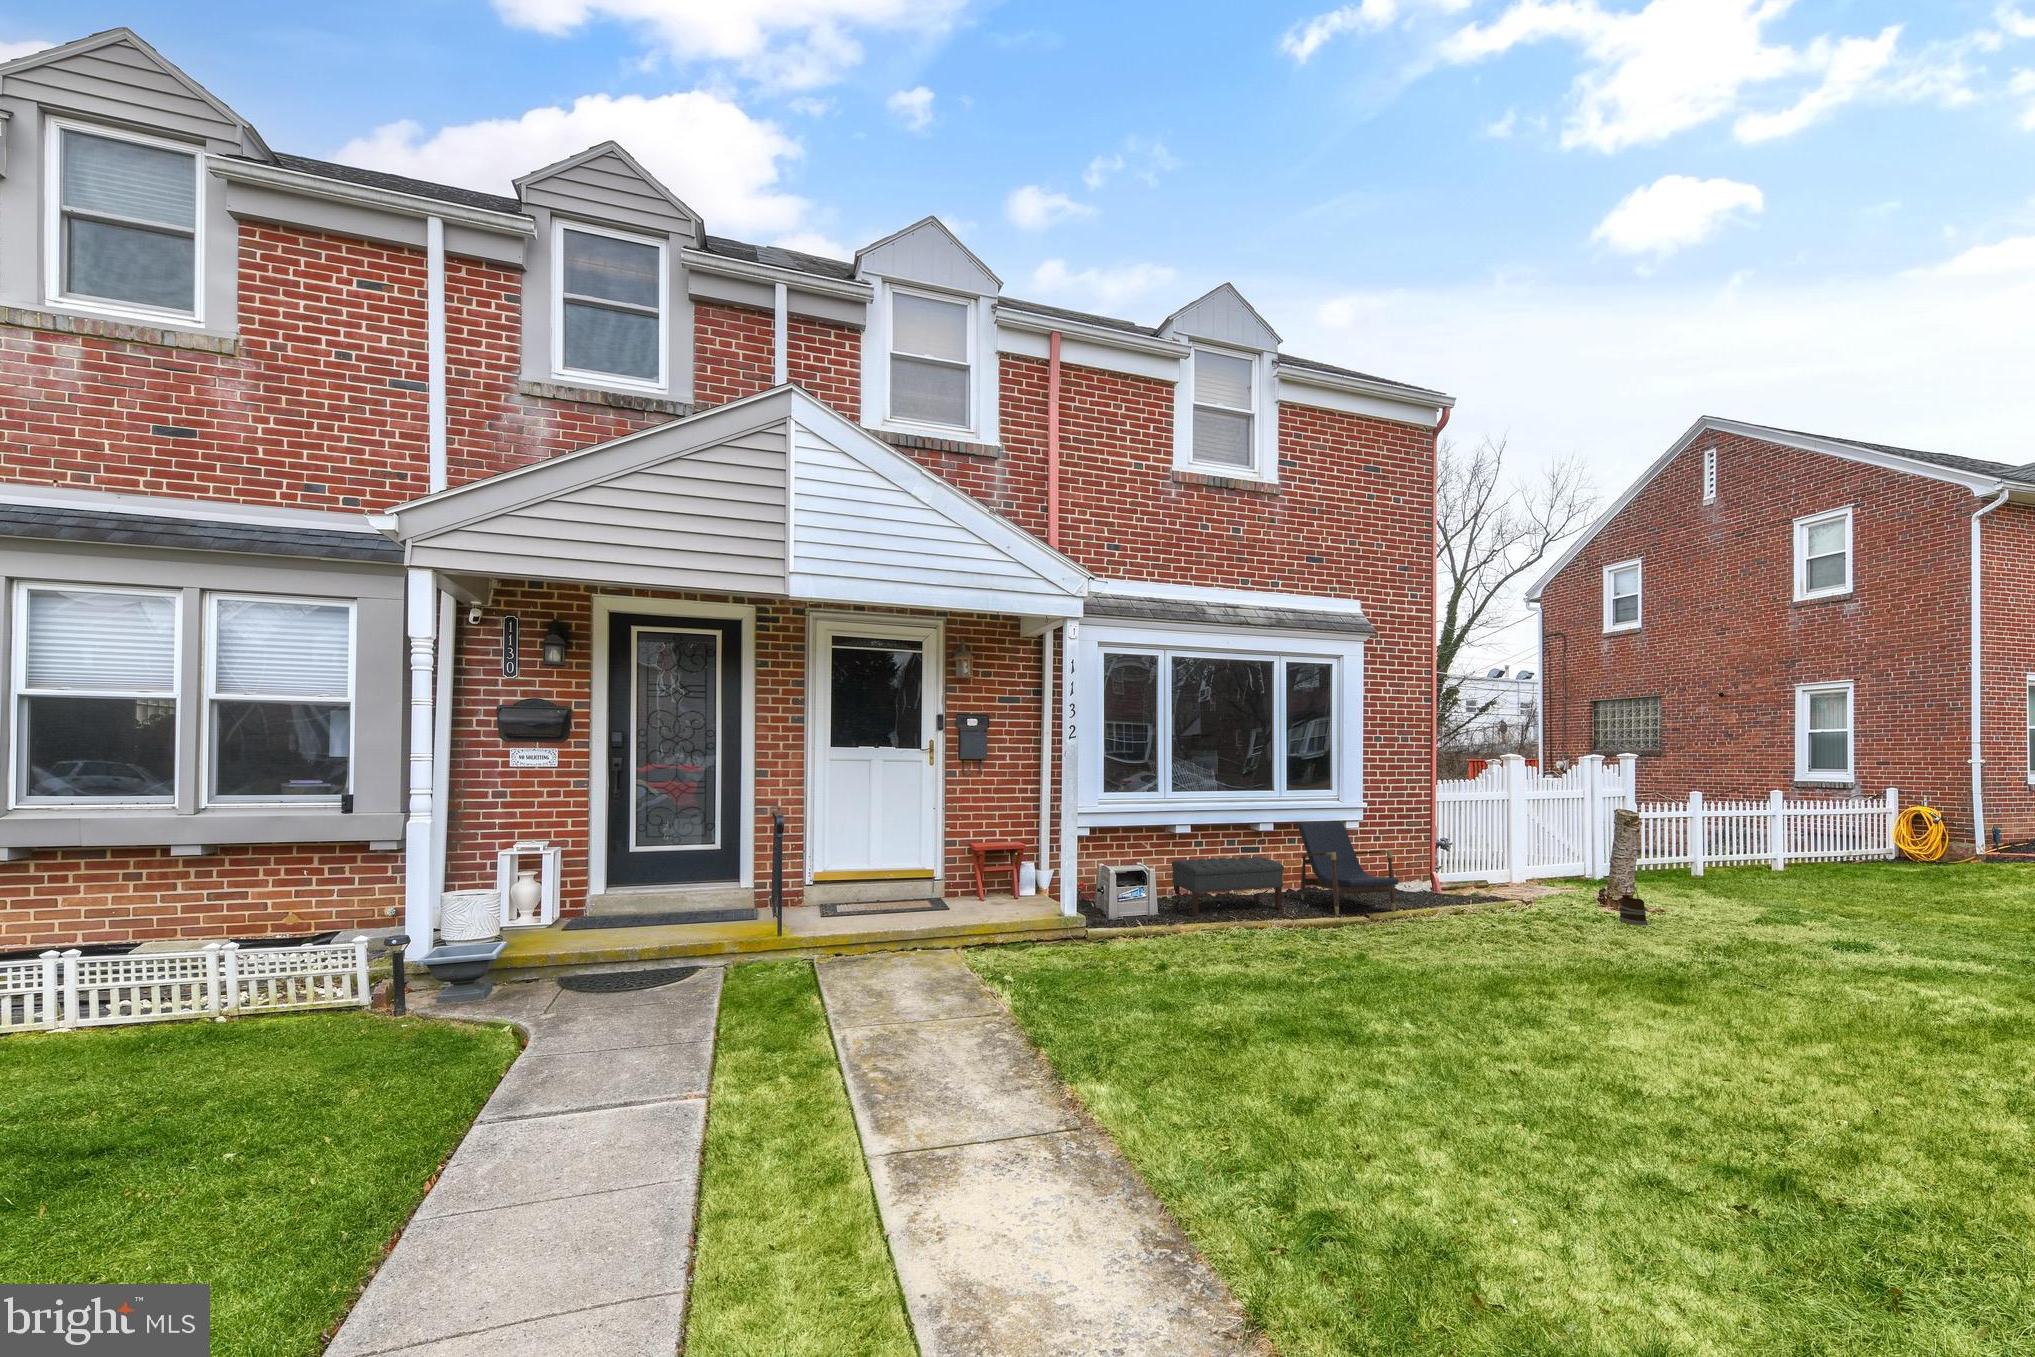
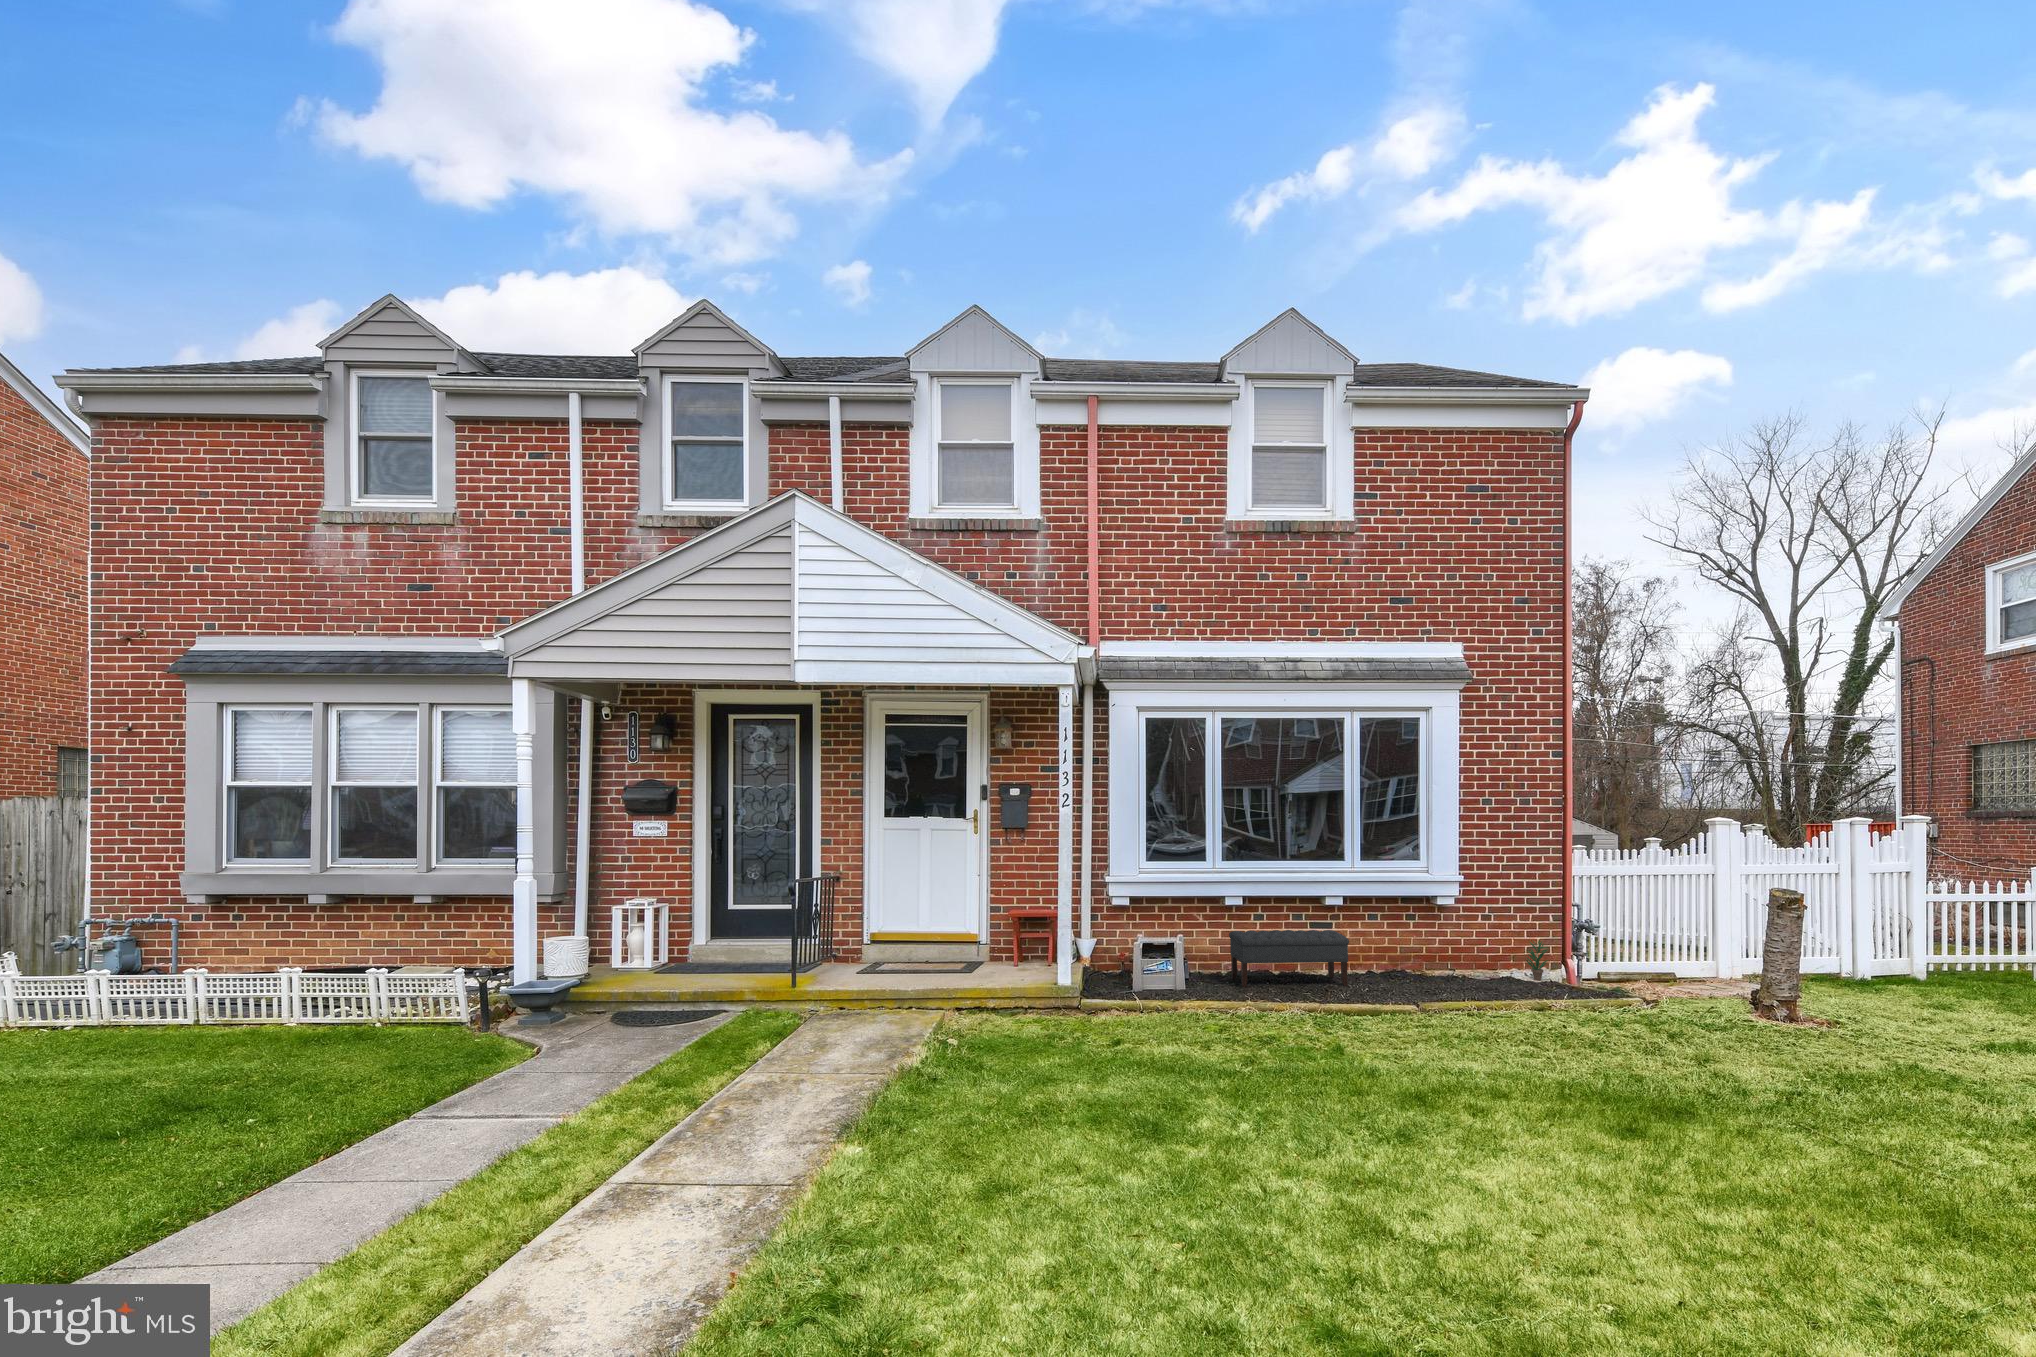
lounge chair: present [1298,822,1399,916] -> none [1382,895,1476,994]
potted plant: none [1404,859,1429,895] -> present [1526,941,1548,980]
wooden bucket: present [1619,885,1647,925] -> none [1737,971,1766,1016]

